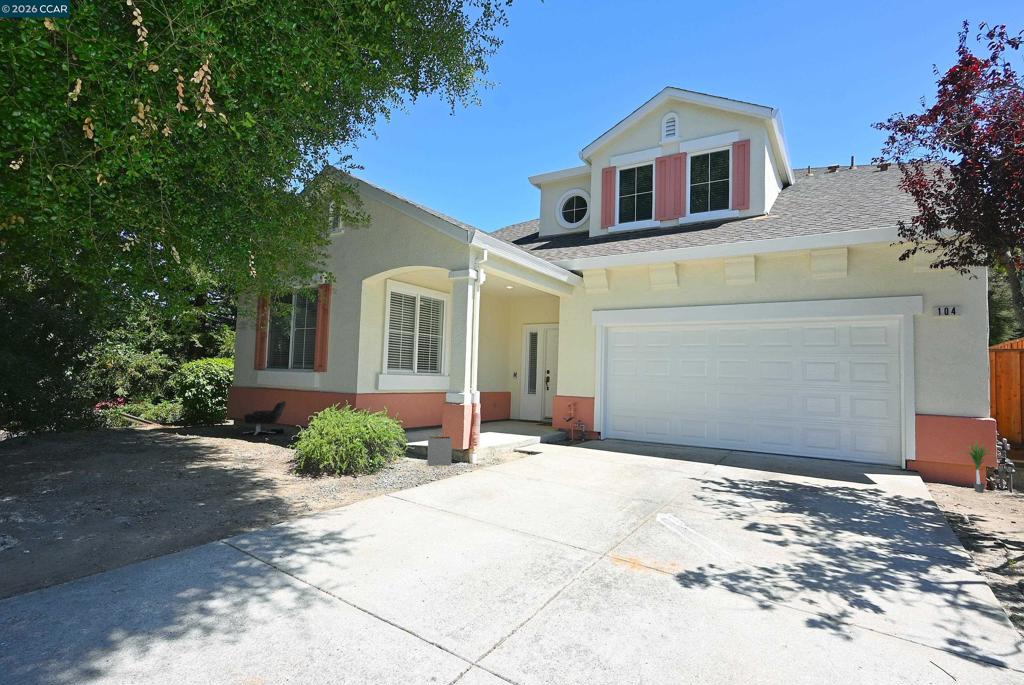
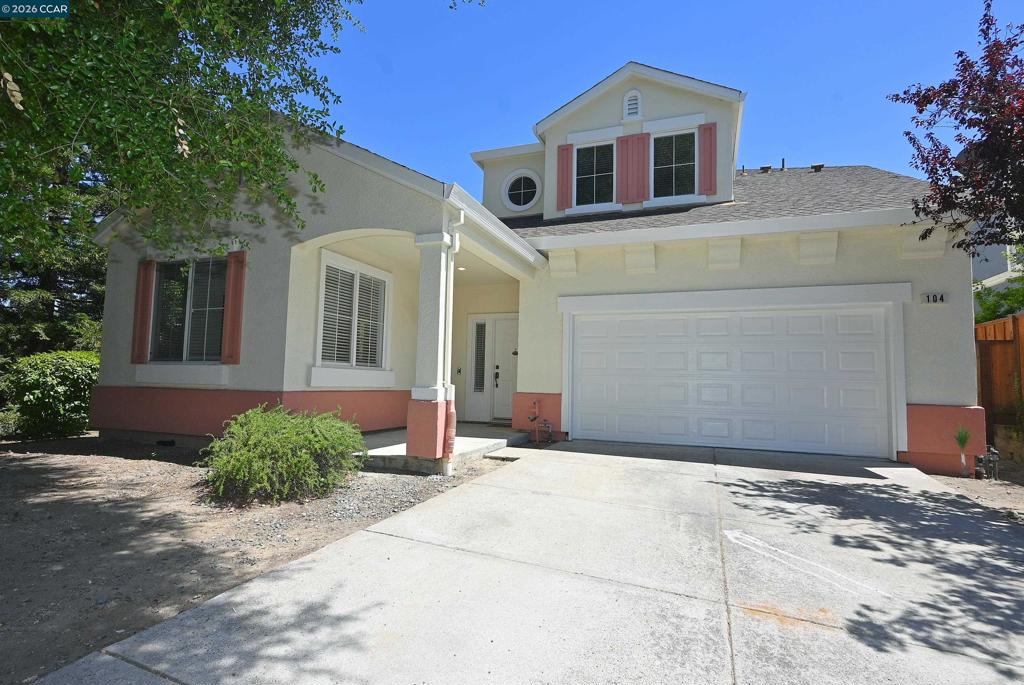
lounge chair: present [244,401,286,434] -> none [112,404,179,449]
storage bin: present [427,429,452,465] -> none [391,431,424,479]

